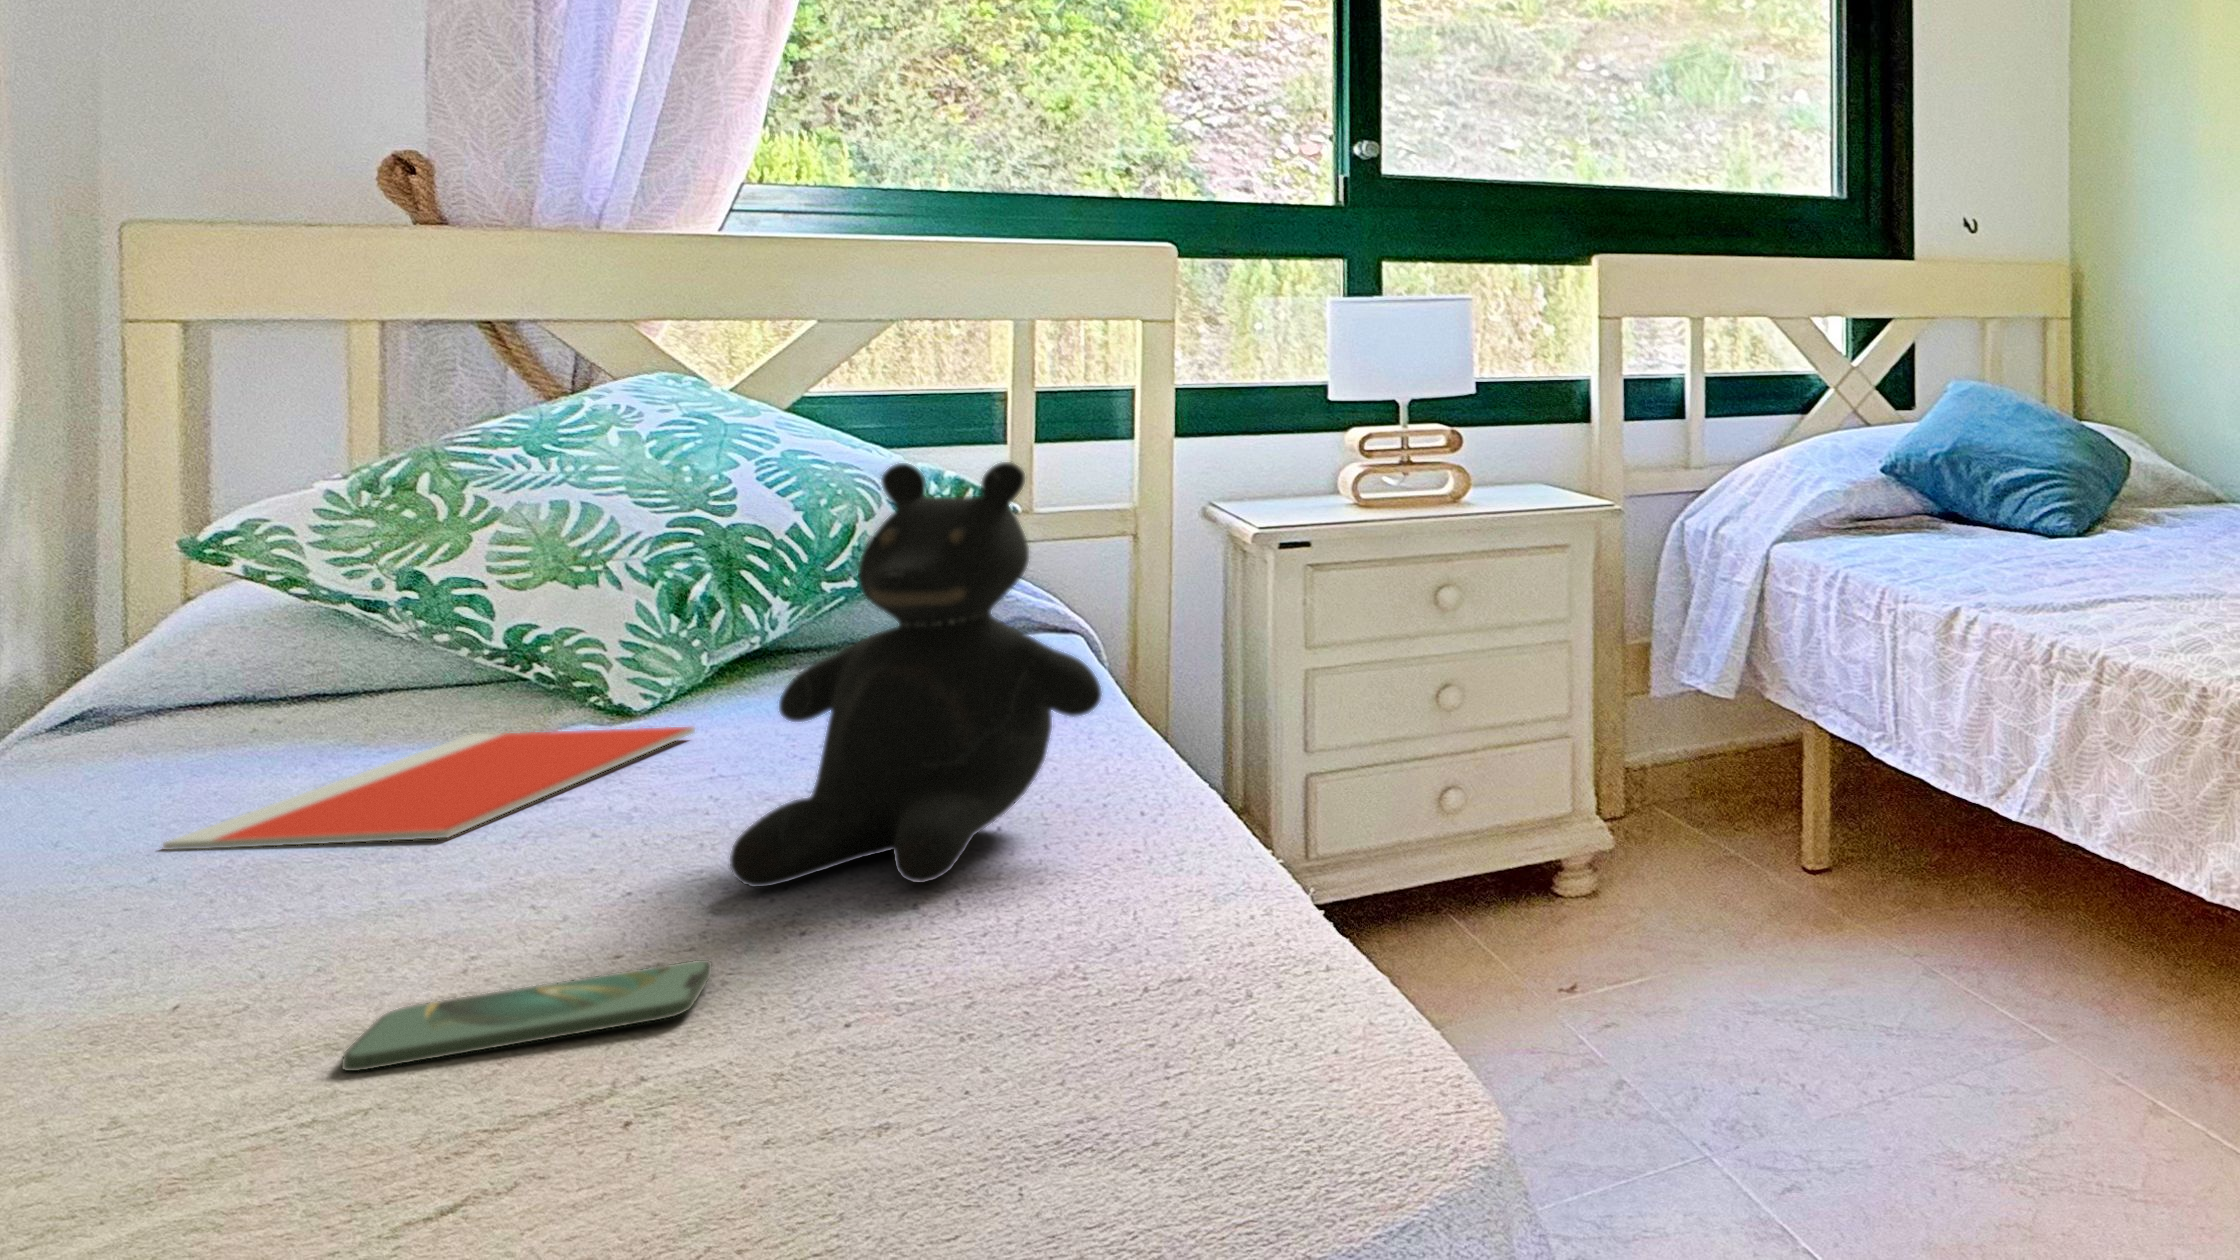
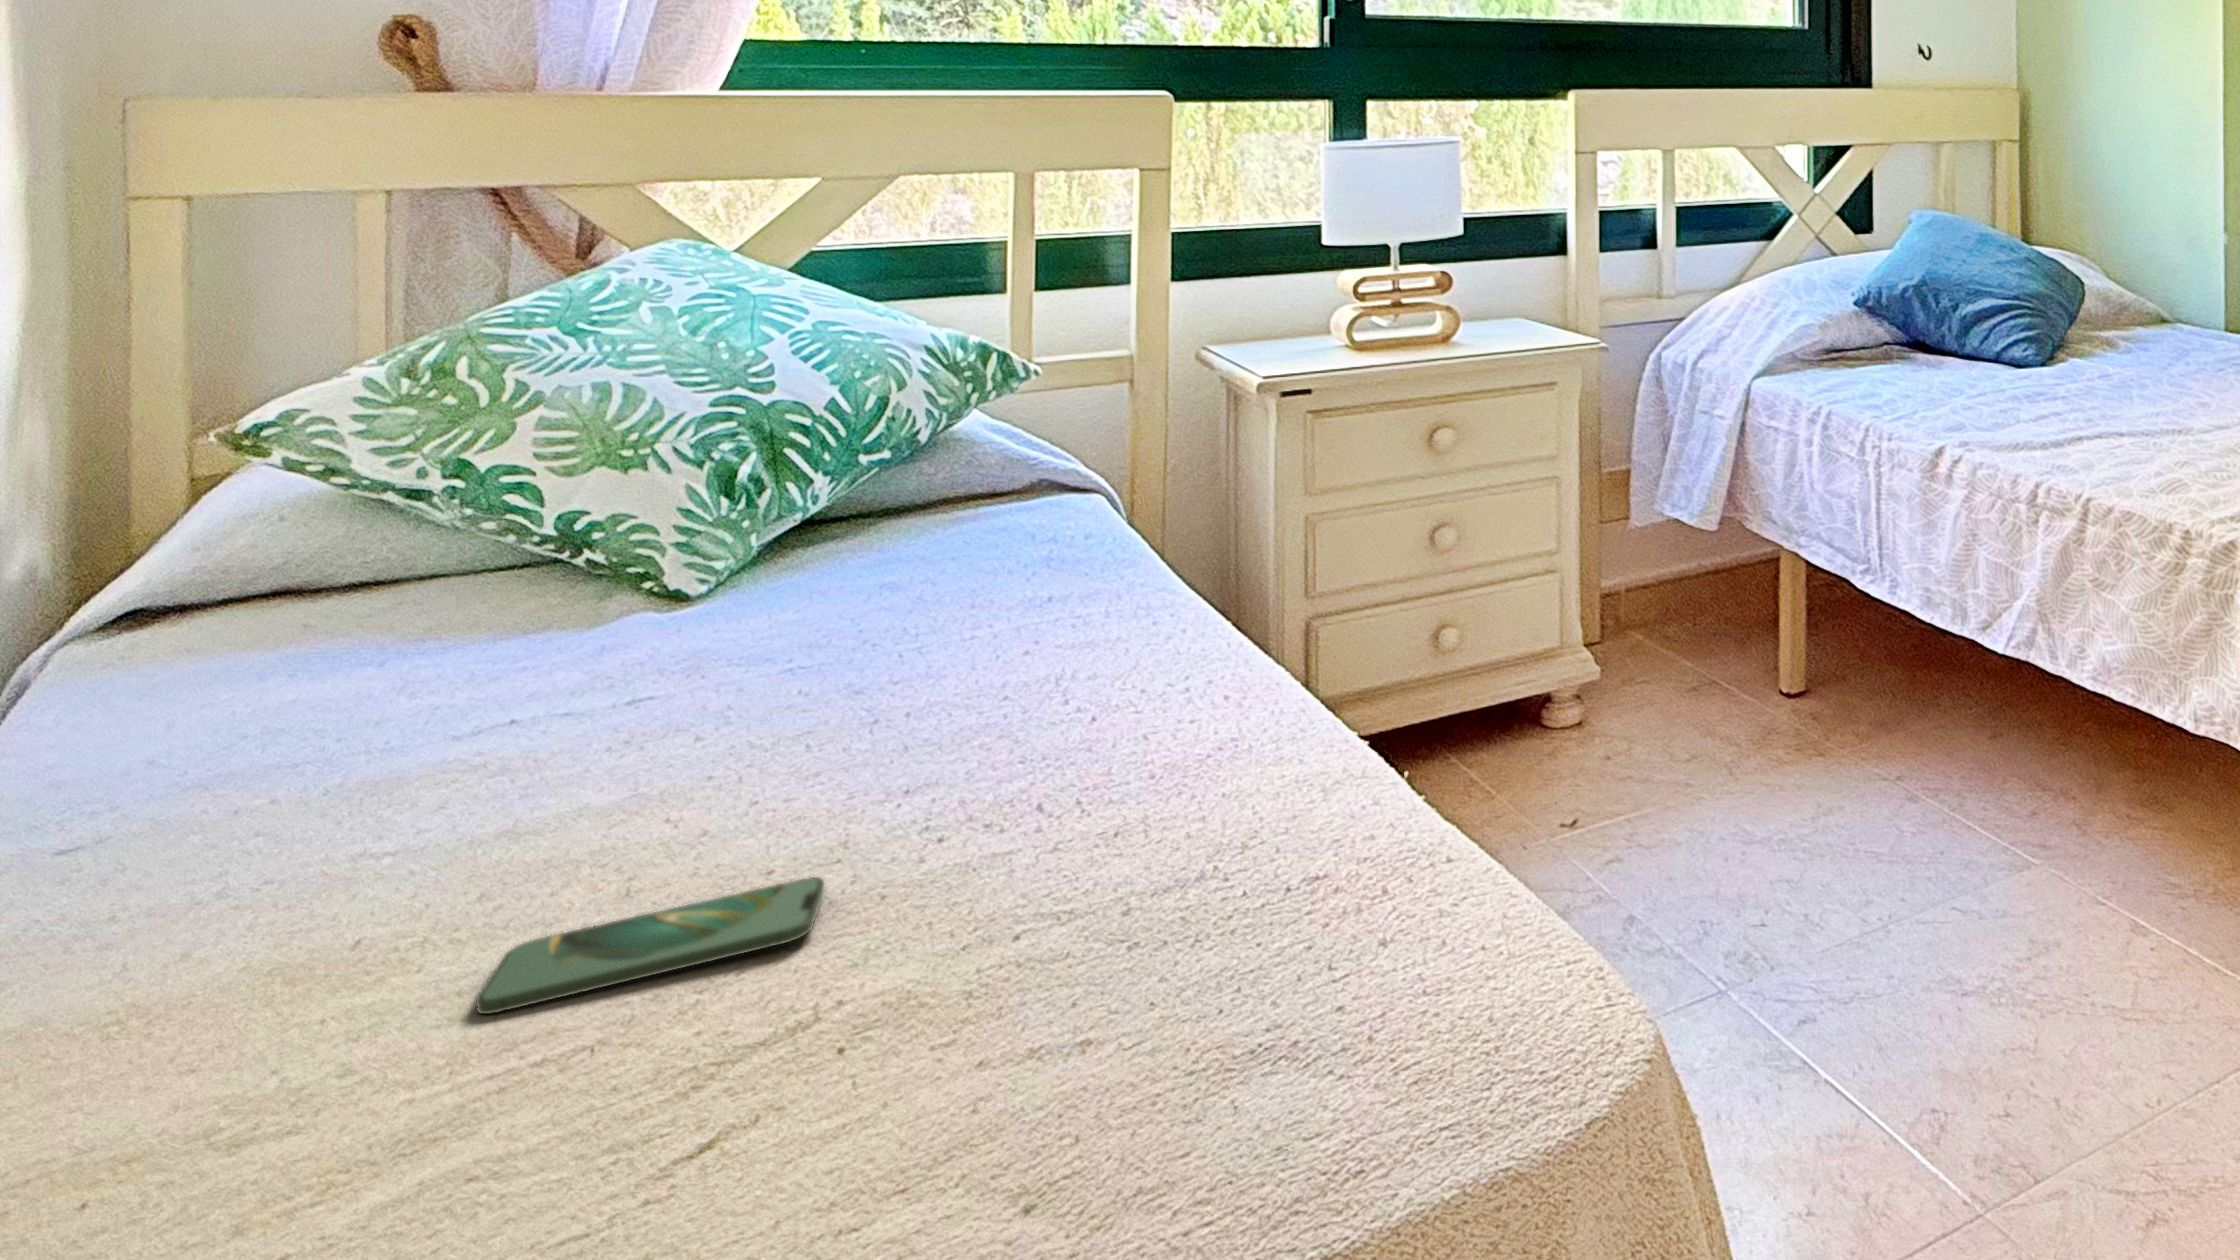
teddy bear: present [730,462,1101,887] -> none [823,376,1165,788]
notebook: present [162,727,695,850] -> none [250,606,761,764]

